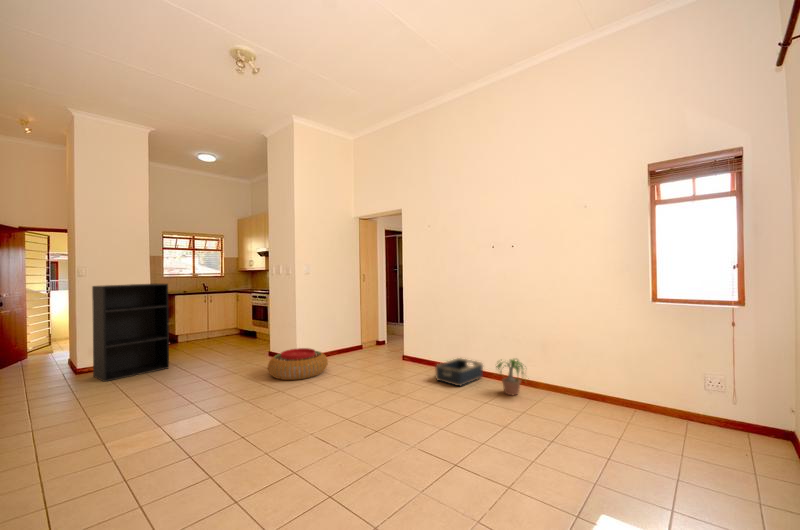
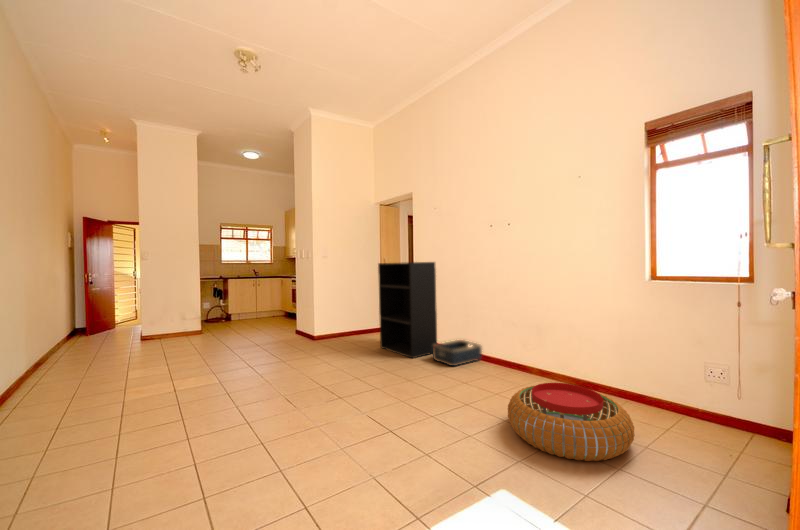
bookshelf: present [92,283,169,382] -> present [378,262,437,358]
pouf: present [268,348,328,380] -> present [508,383,635,461]
potted plant: present [496,359,523,395] -> none [479,340,521,378]

